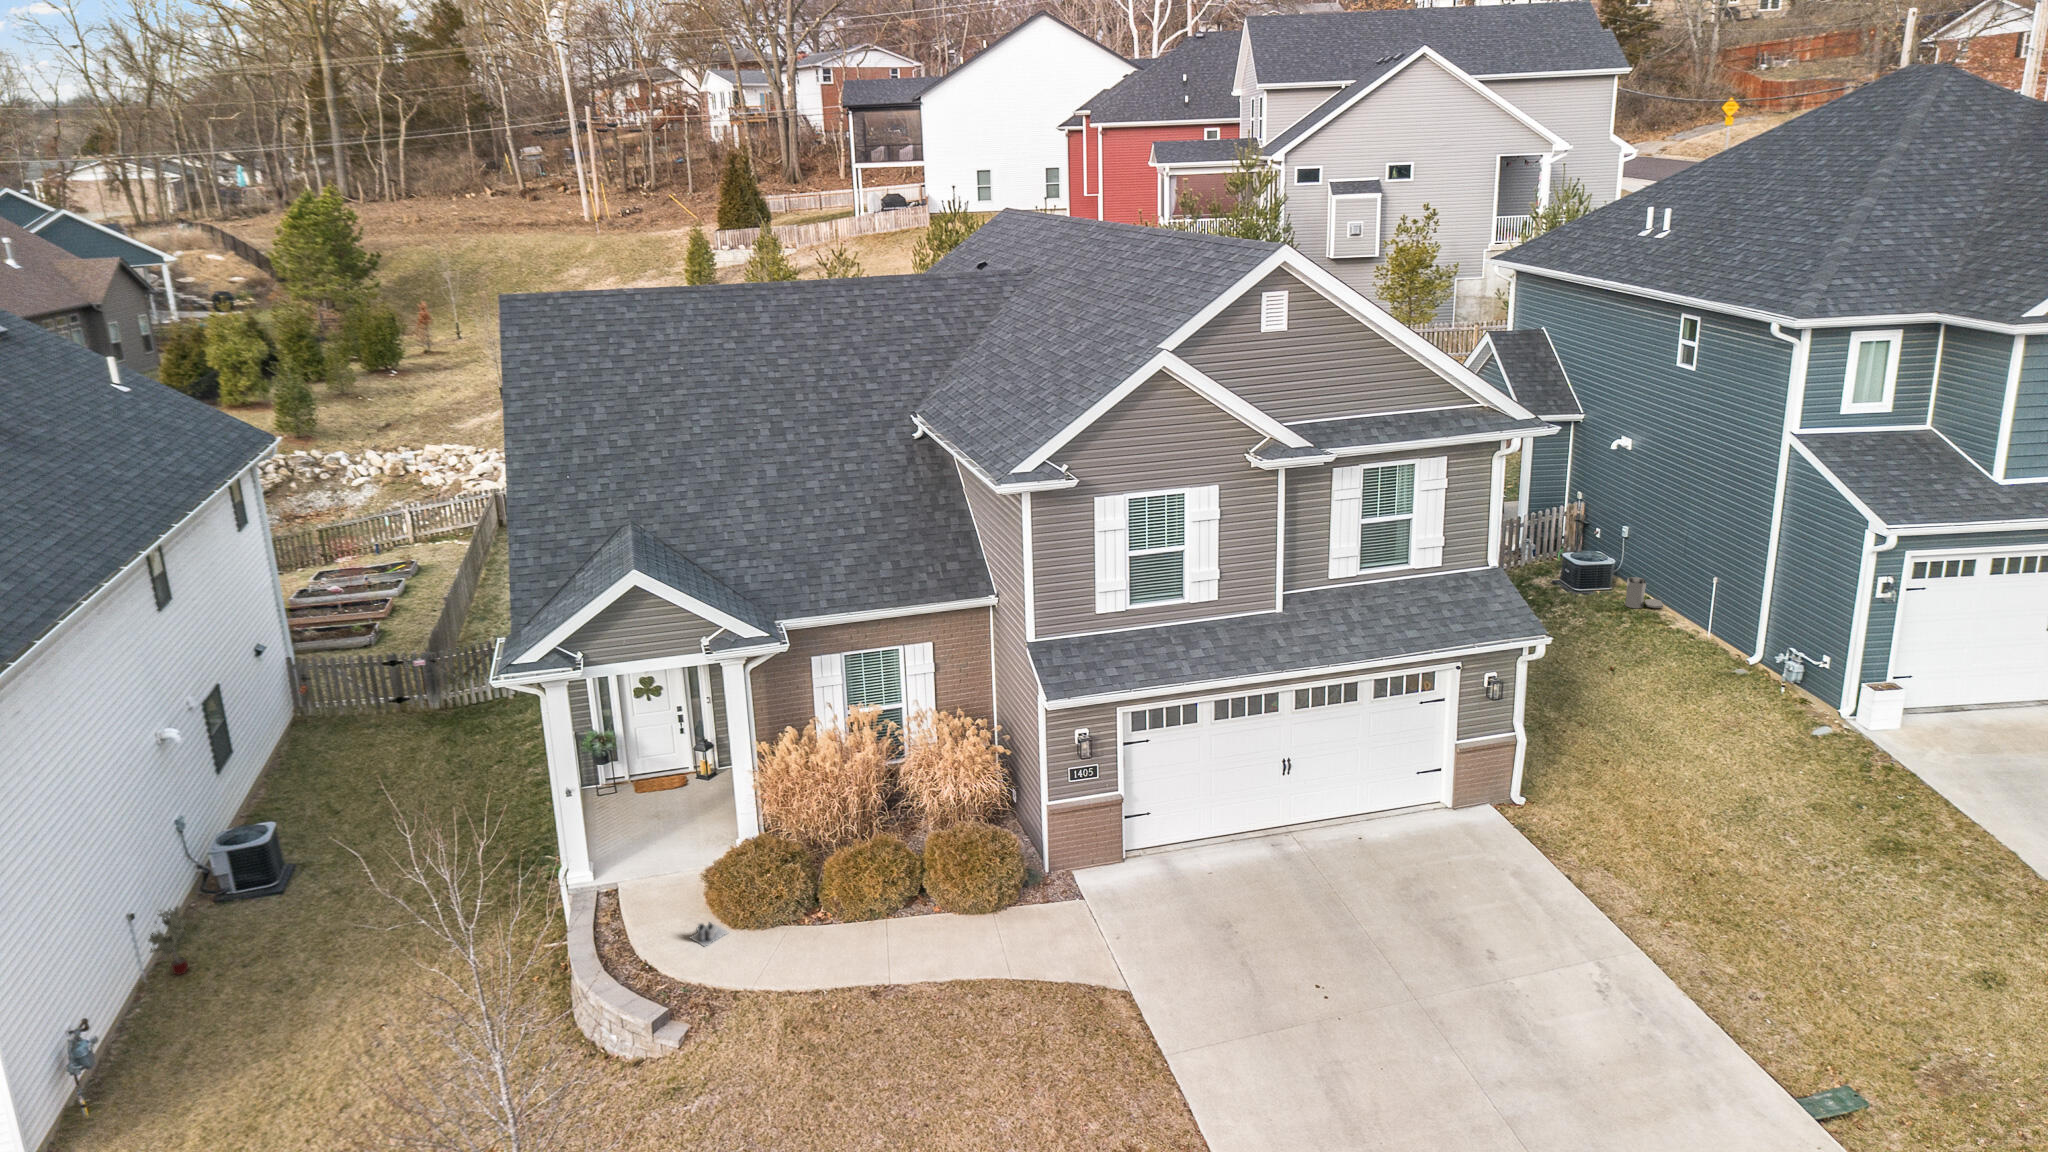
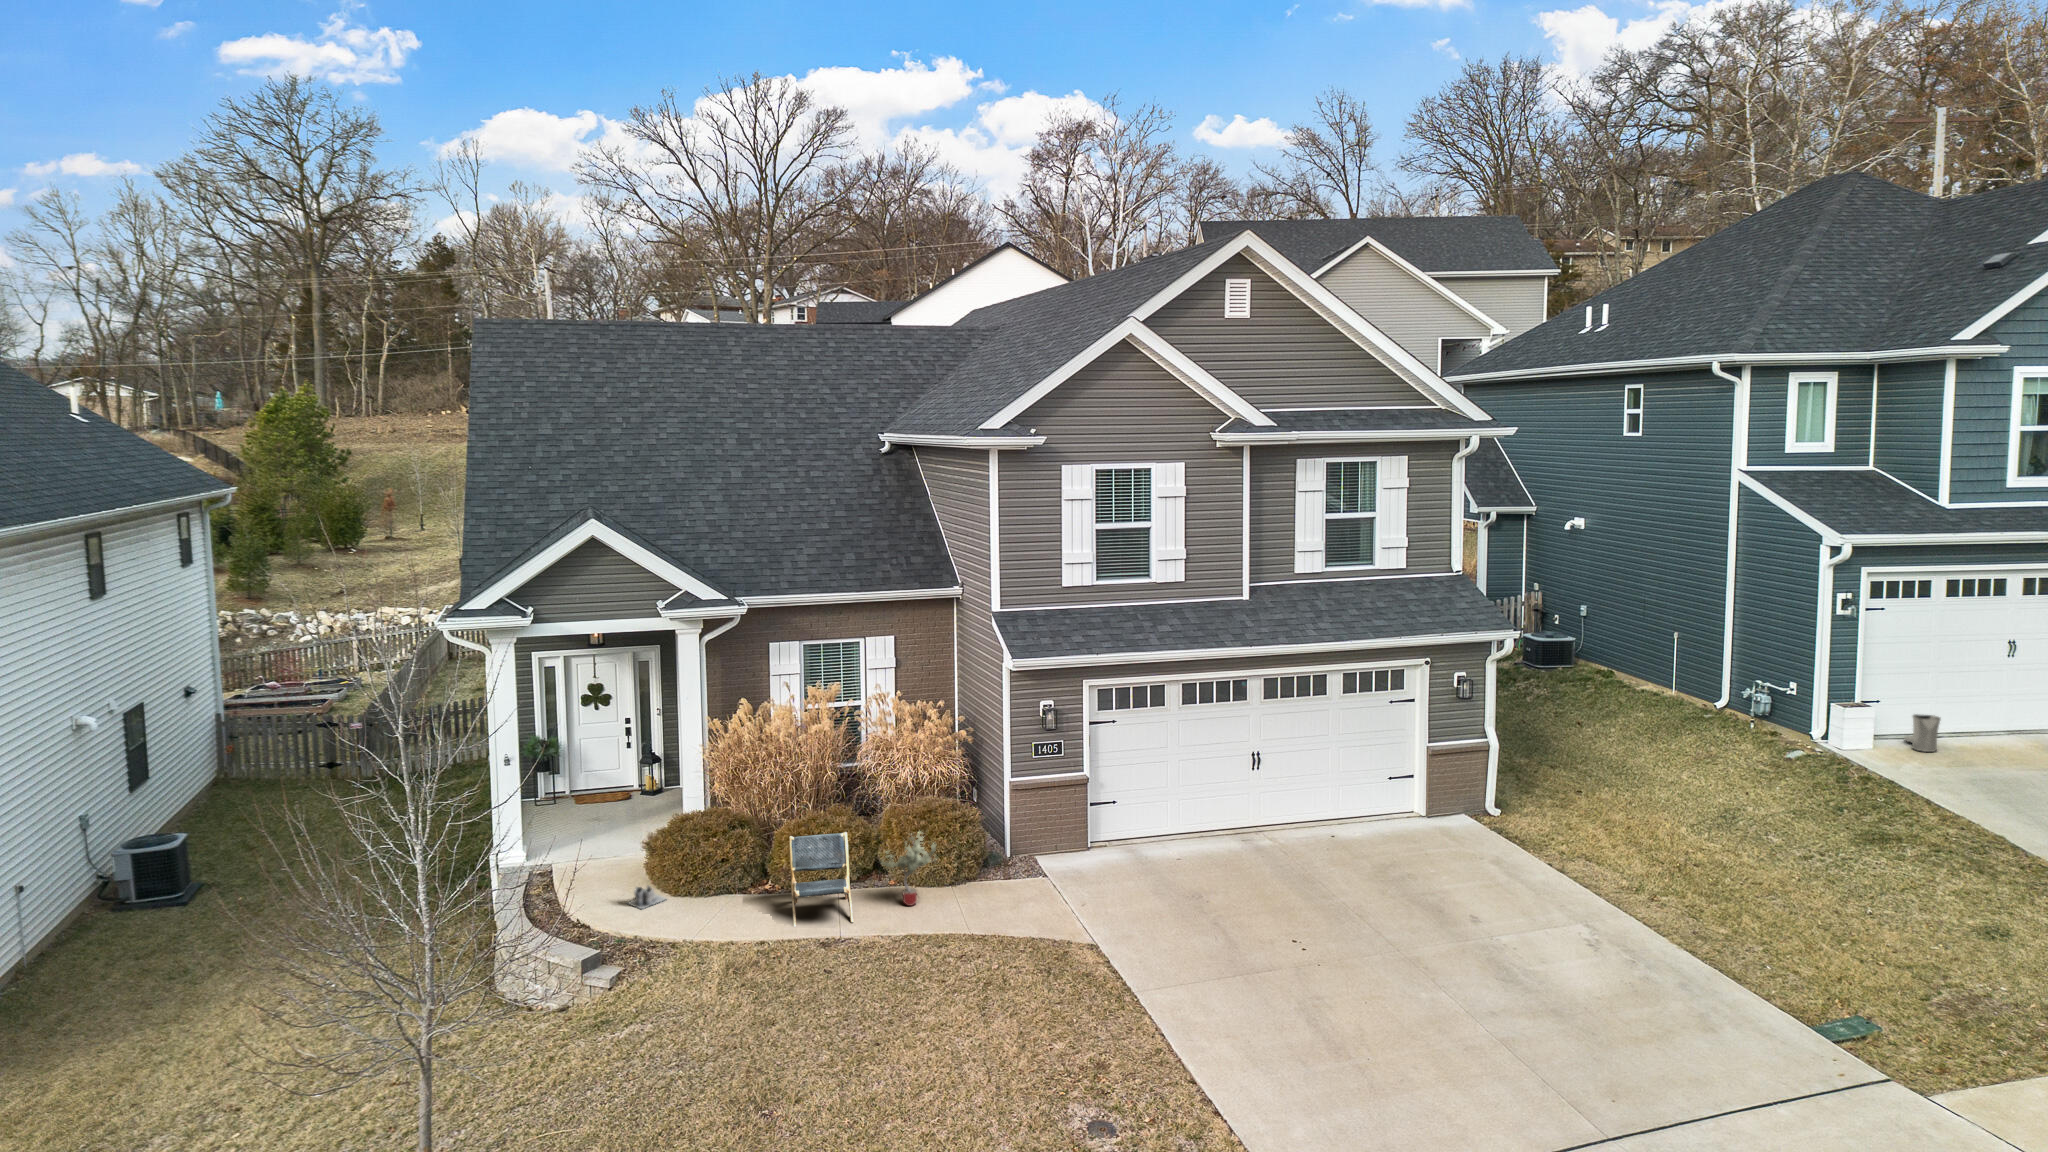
trash can: present [1625,577,1663,608] -> present [1904,714,1940,752]
lounge chair: none [839,870,902,967] -> present [789,832,854,927]
potted tree: present [148,906,188,975] -> present [882,832,936,906]

